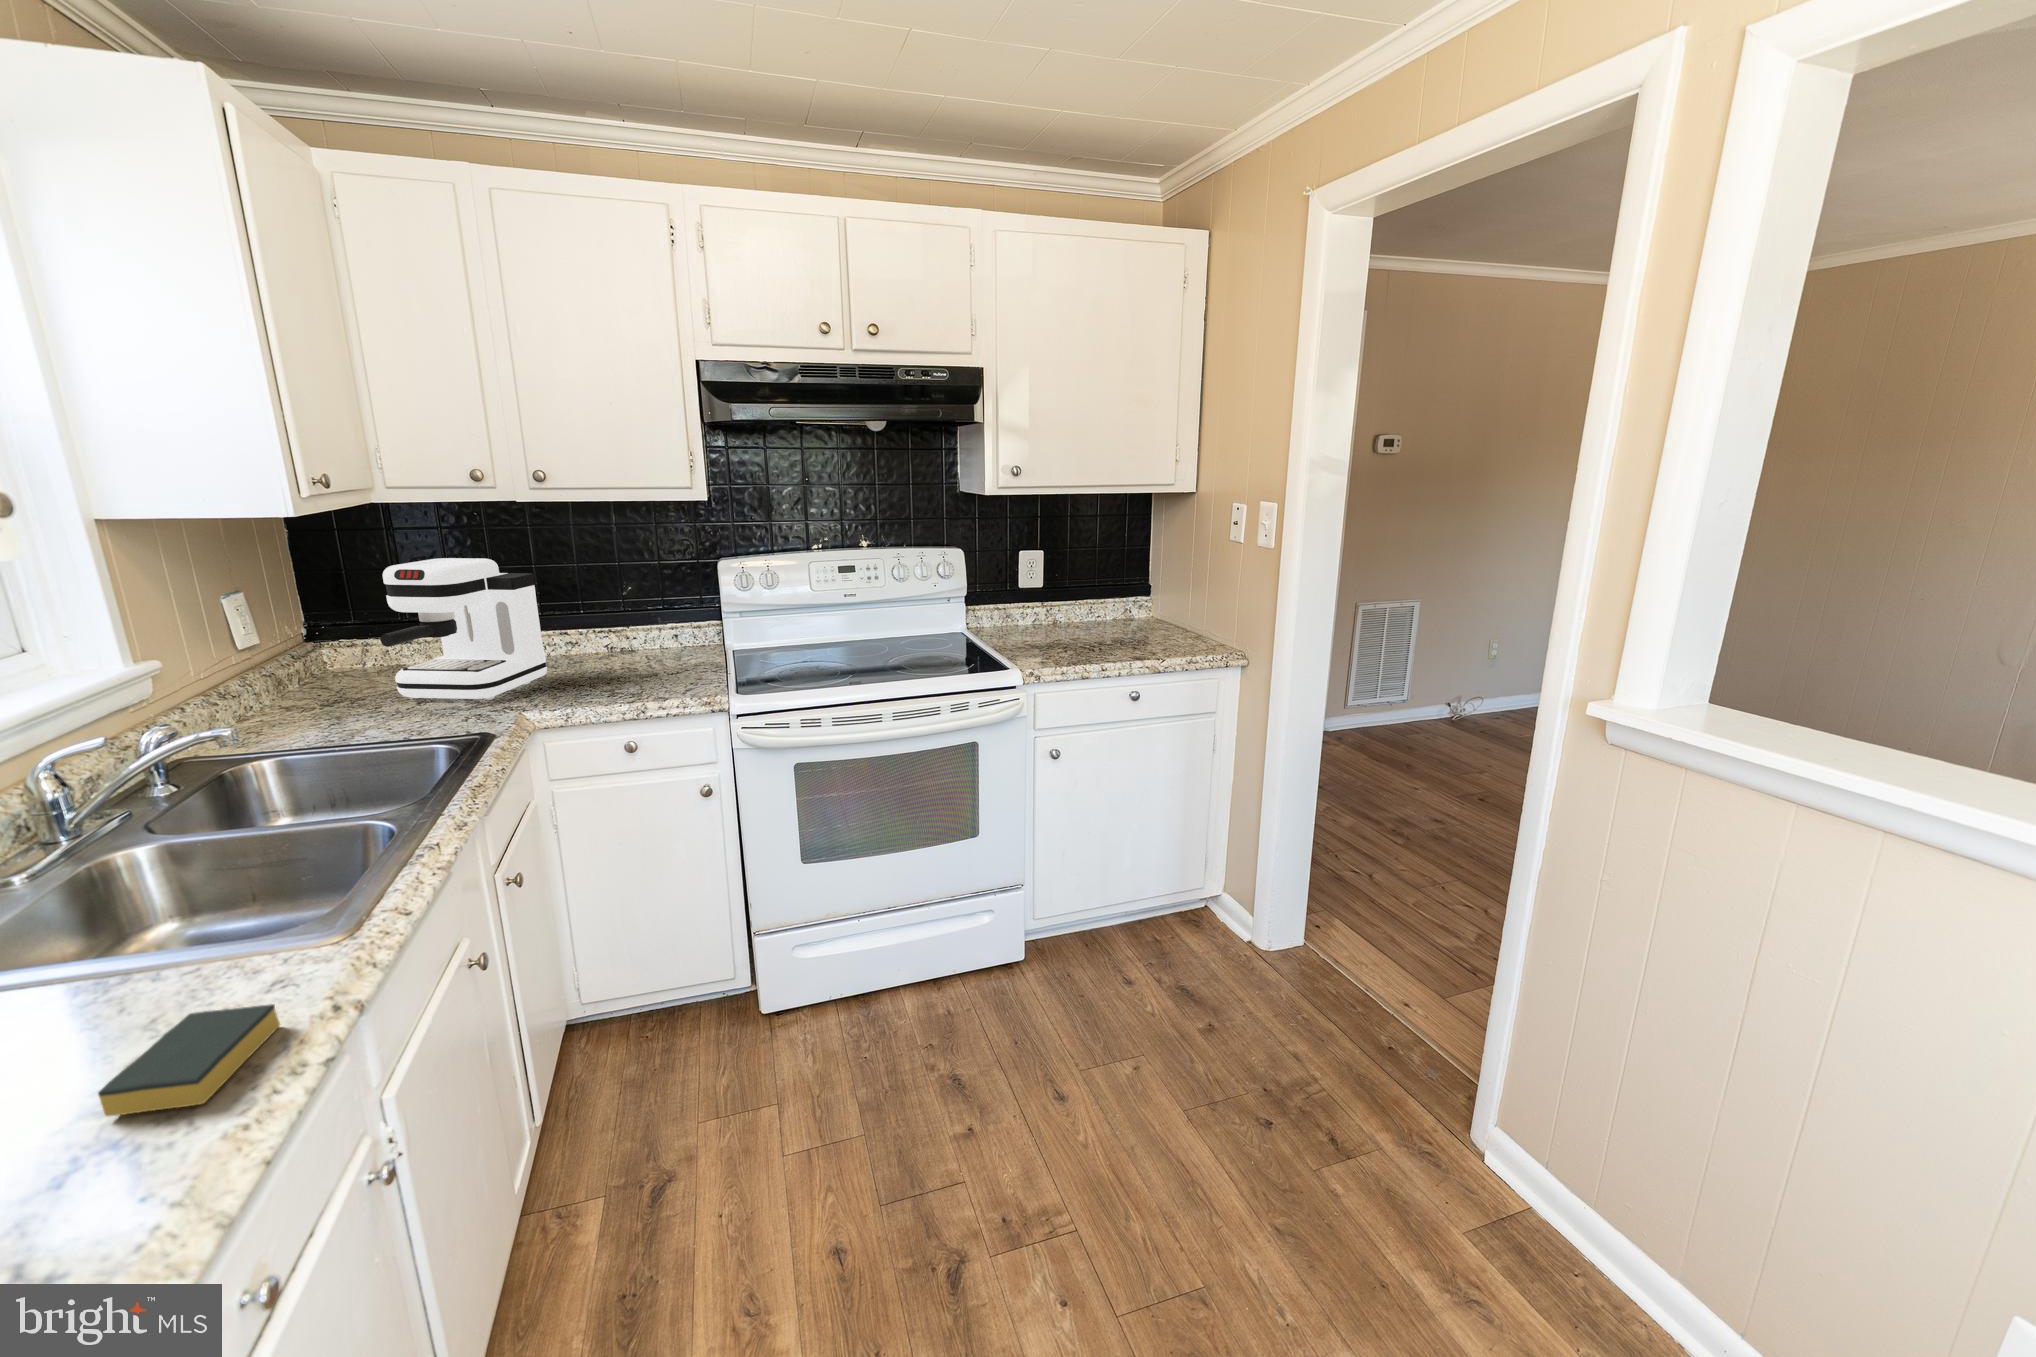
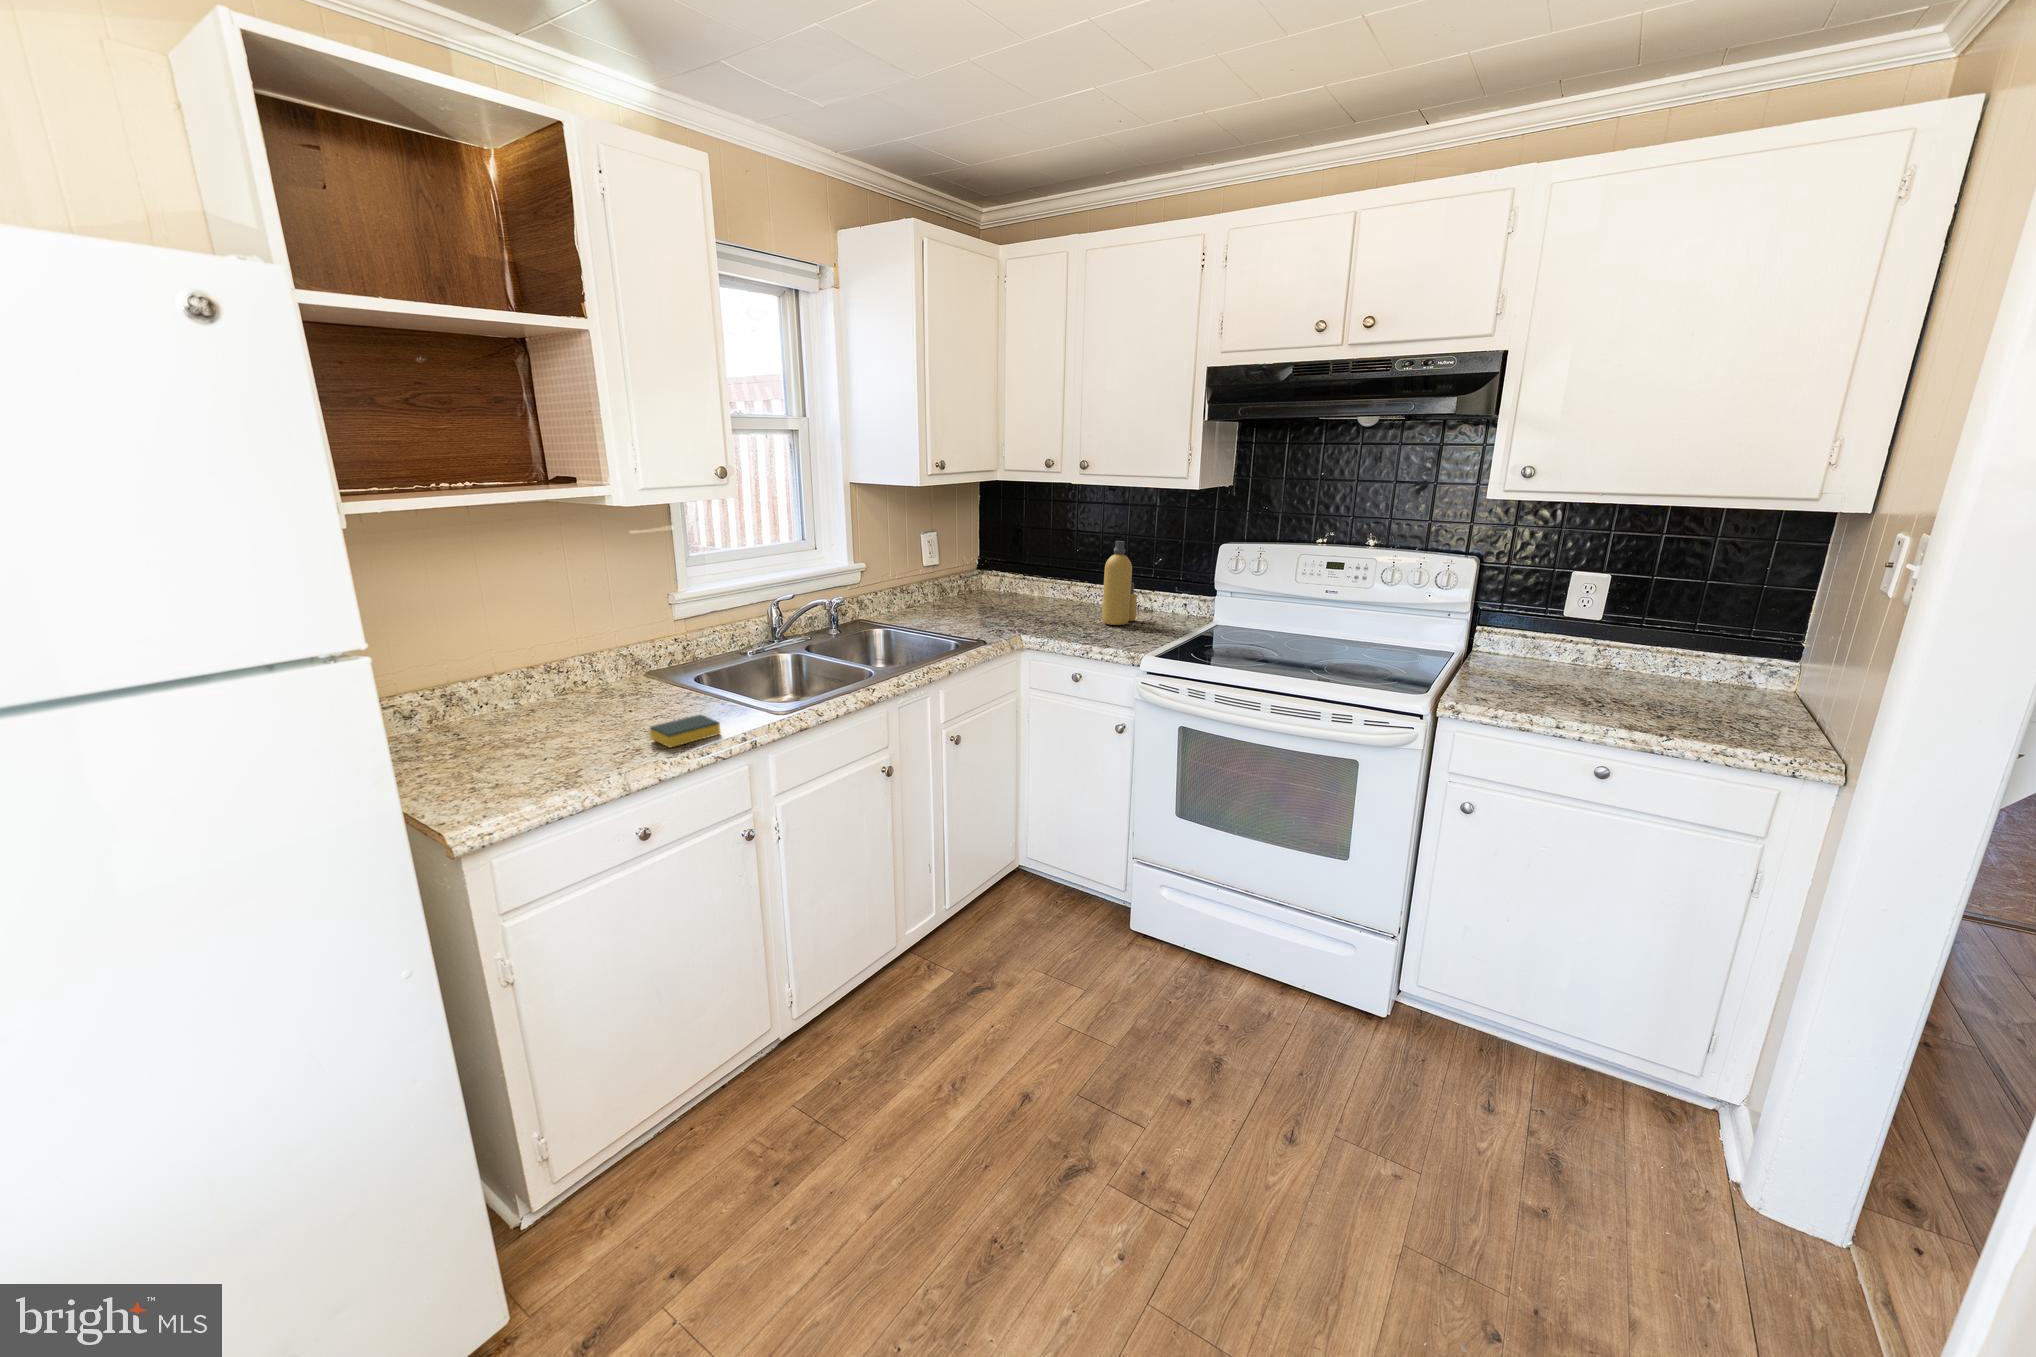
coffee maker: present [380,558,547,700] -> none [968,519,1074,622]
bottle: none [592,572,636,676] -> present [1102,541,1137,625]

